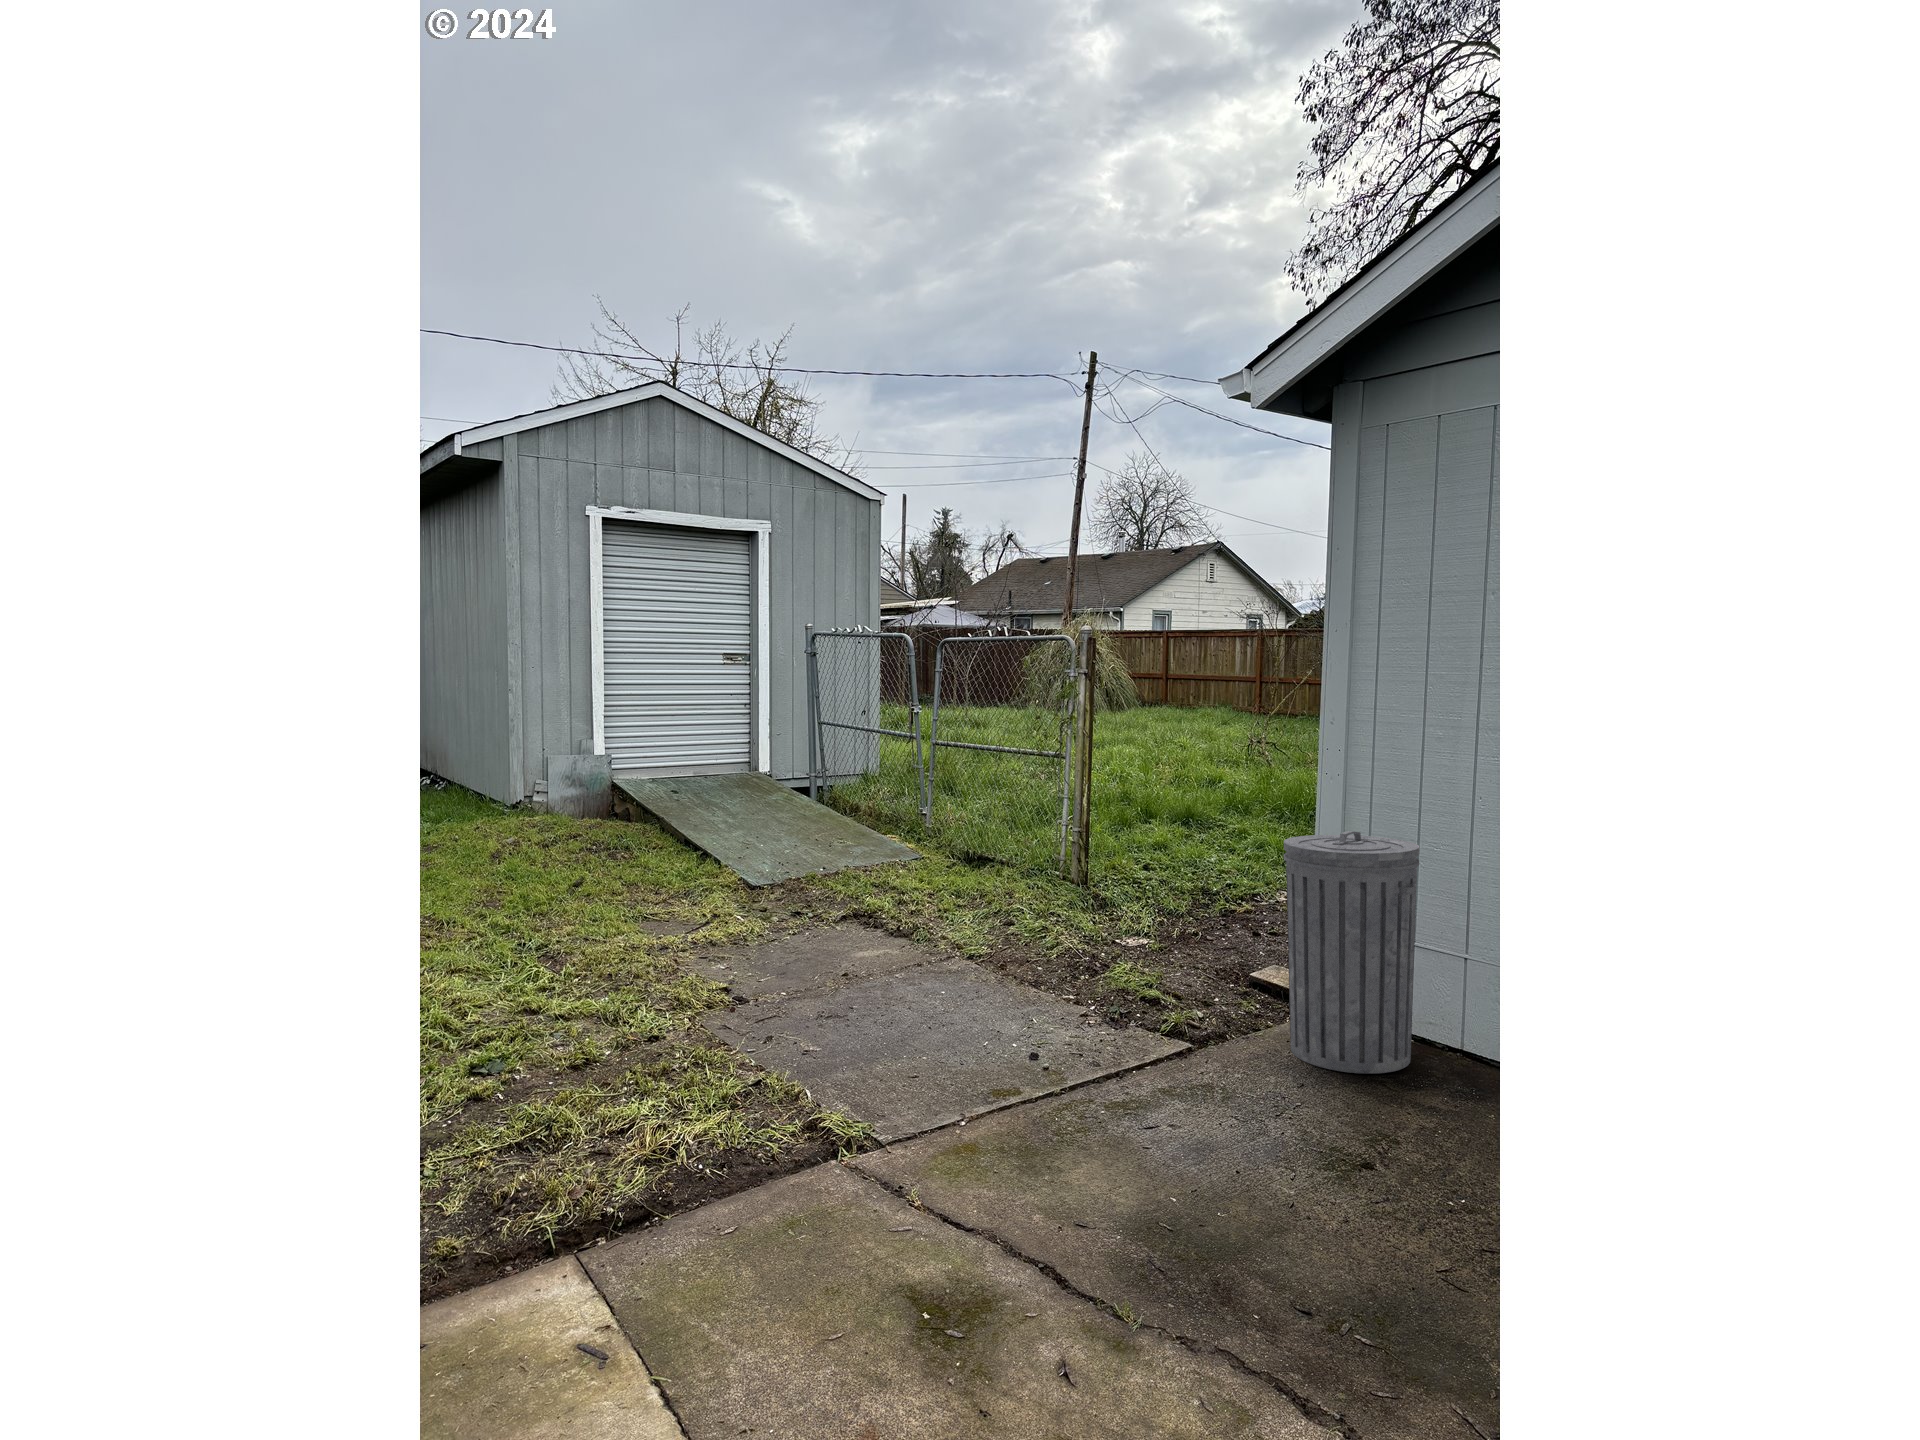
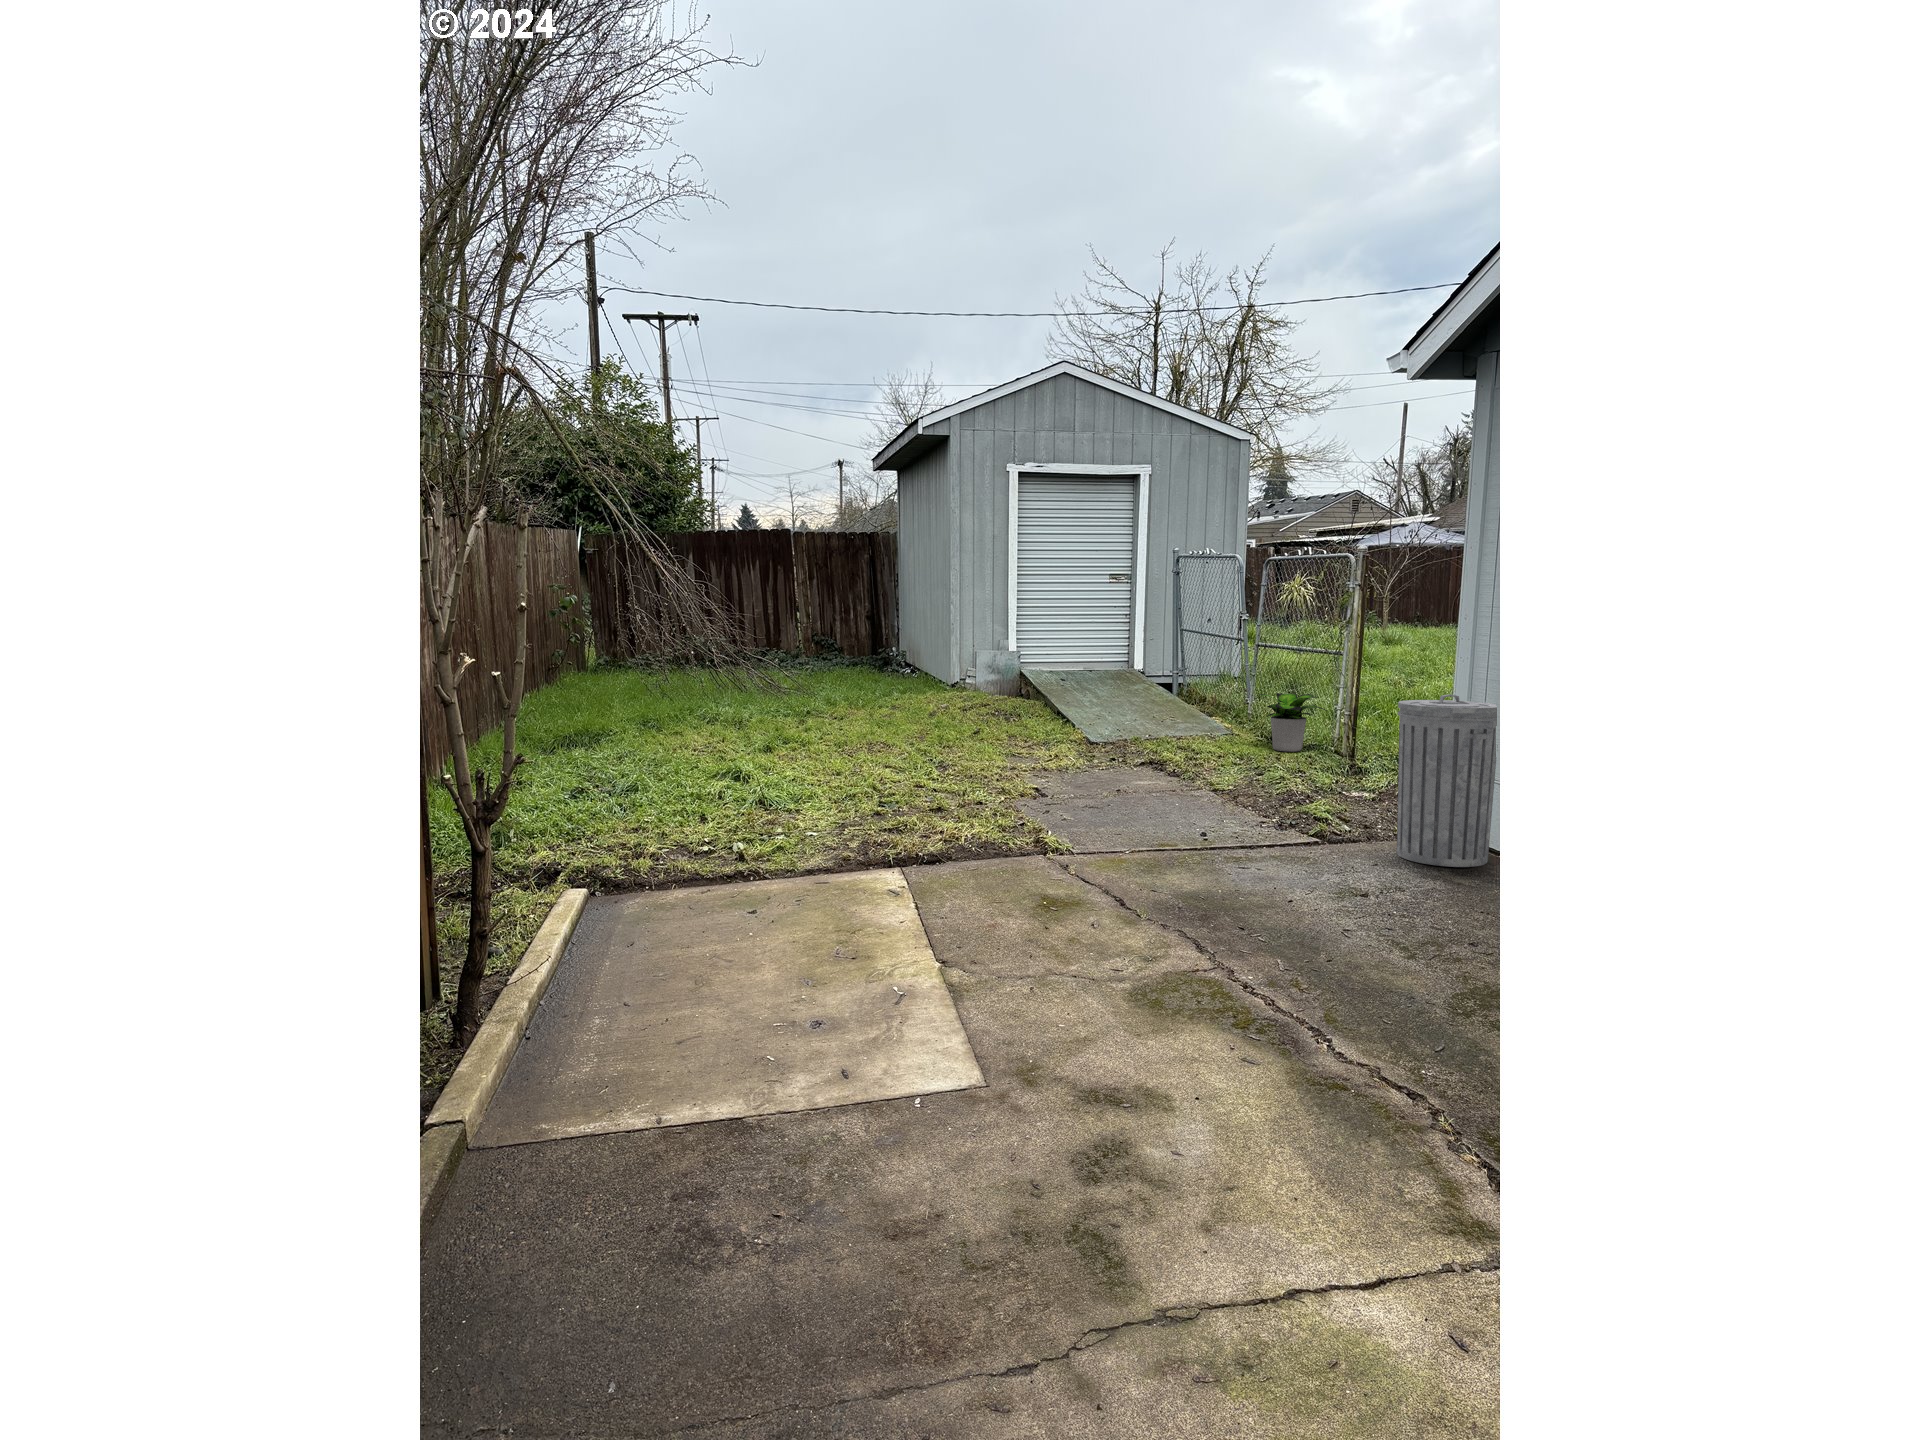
potted plant: none [969,806,1058,883] -> present [1259,693,1325,752]

